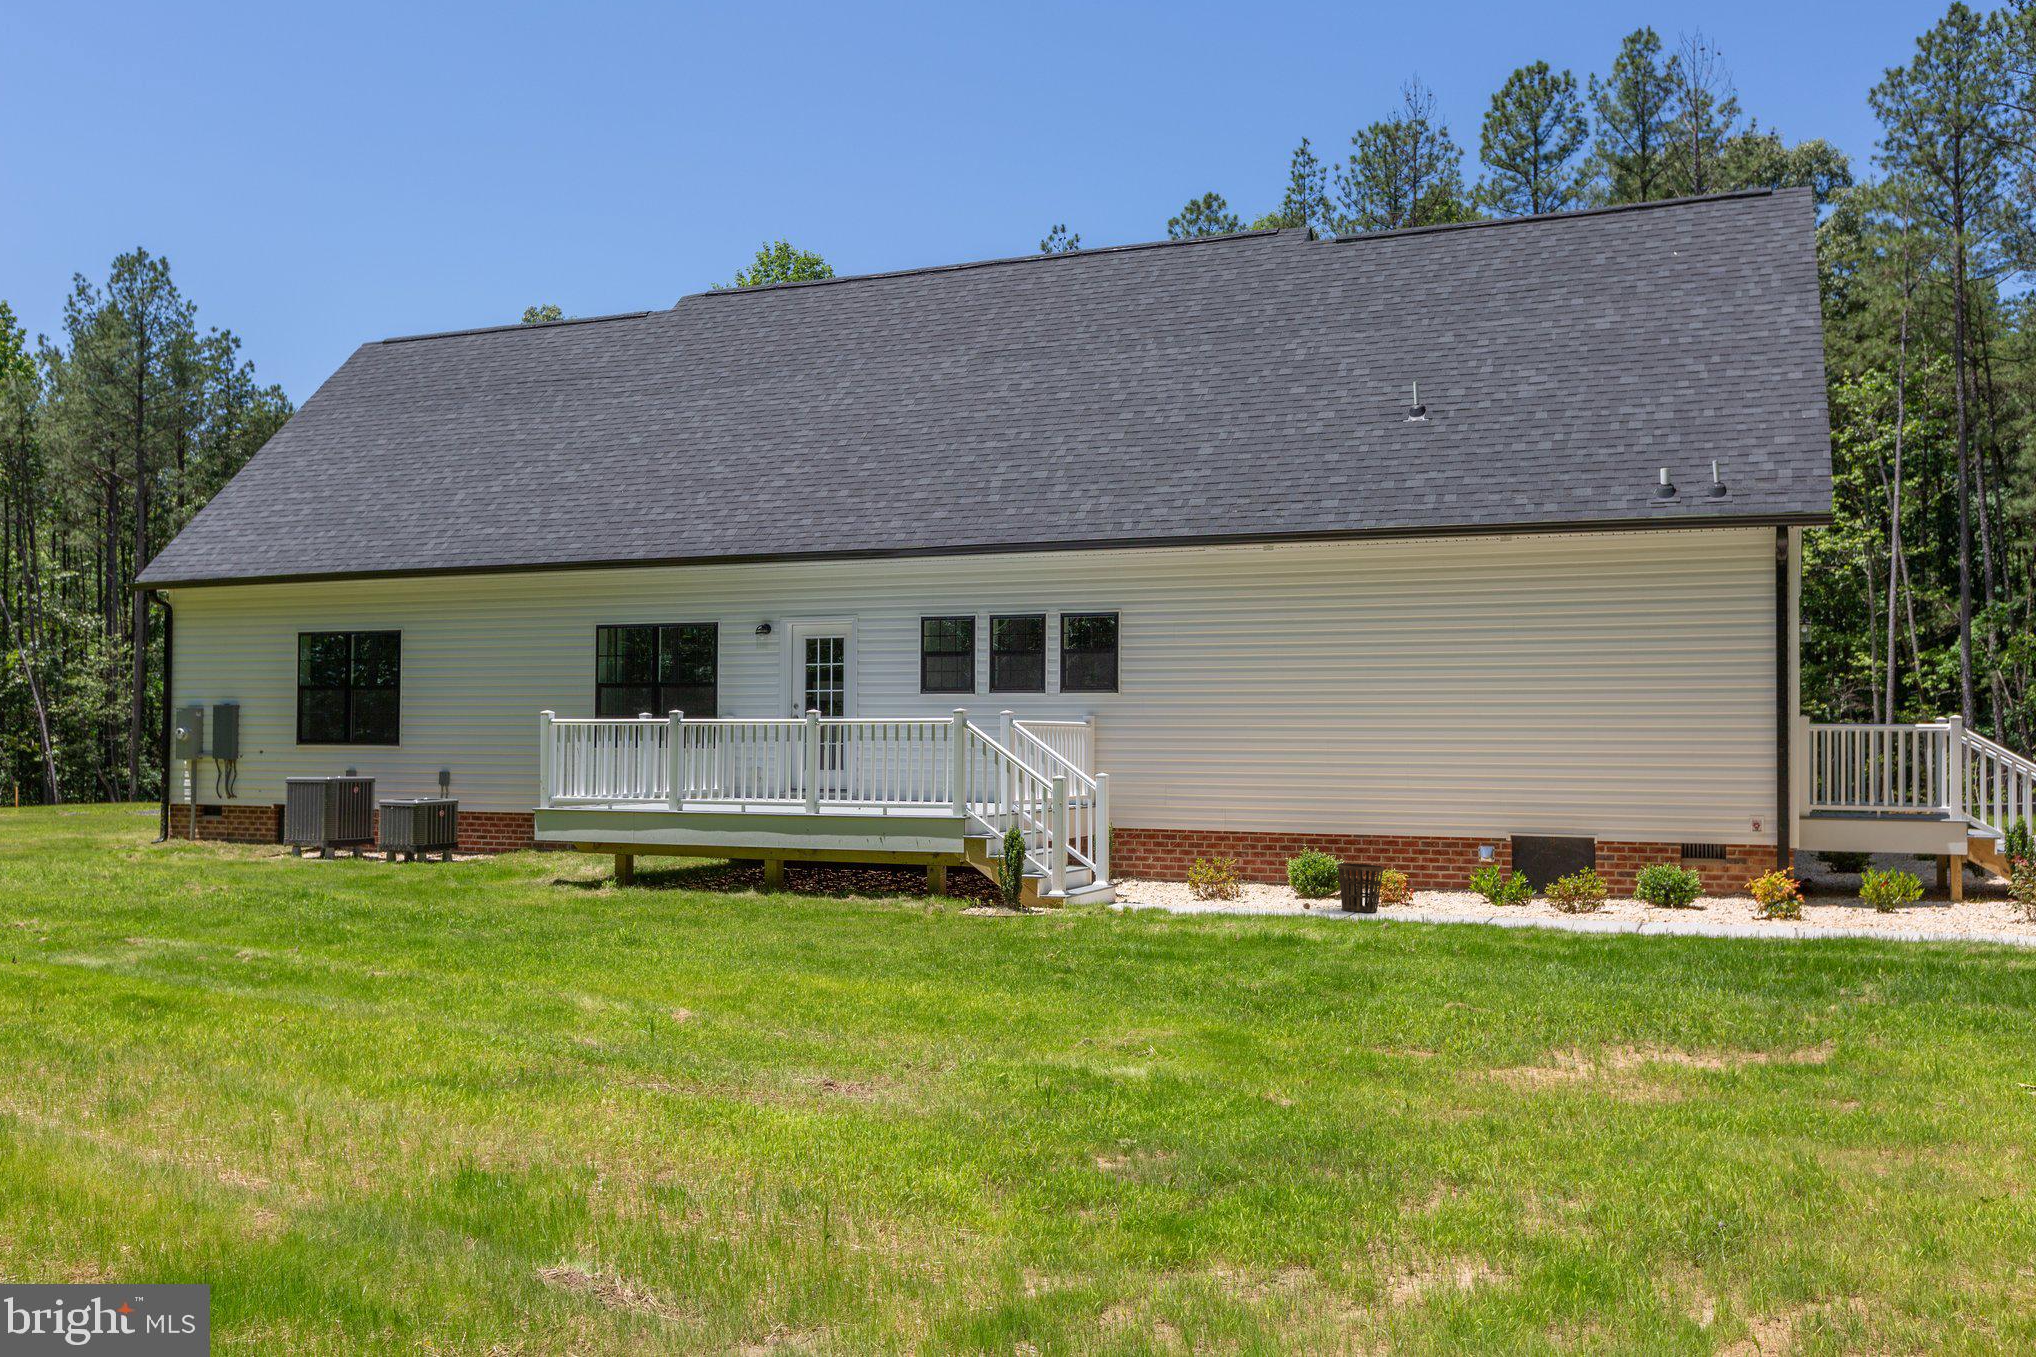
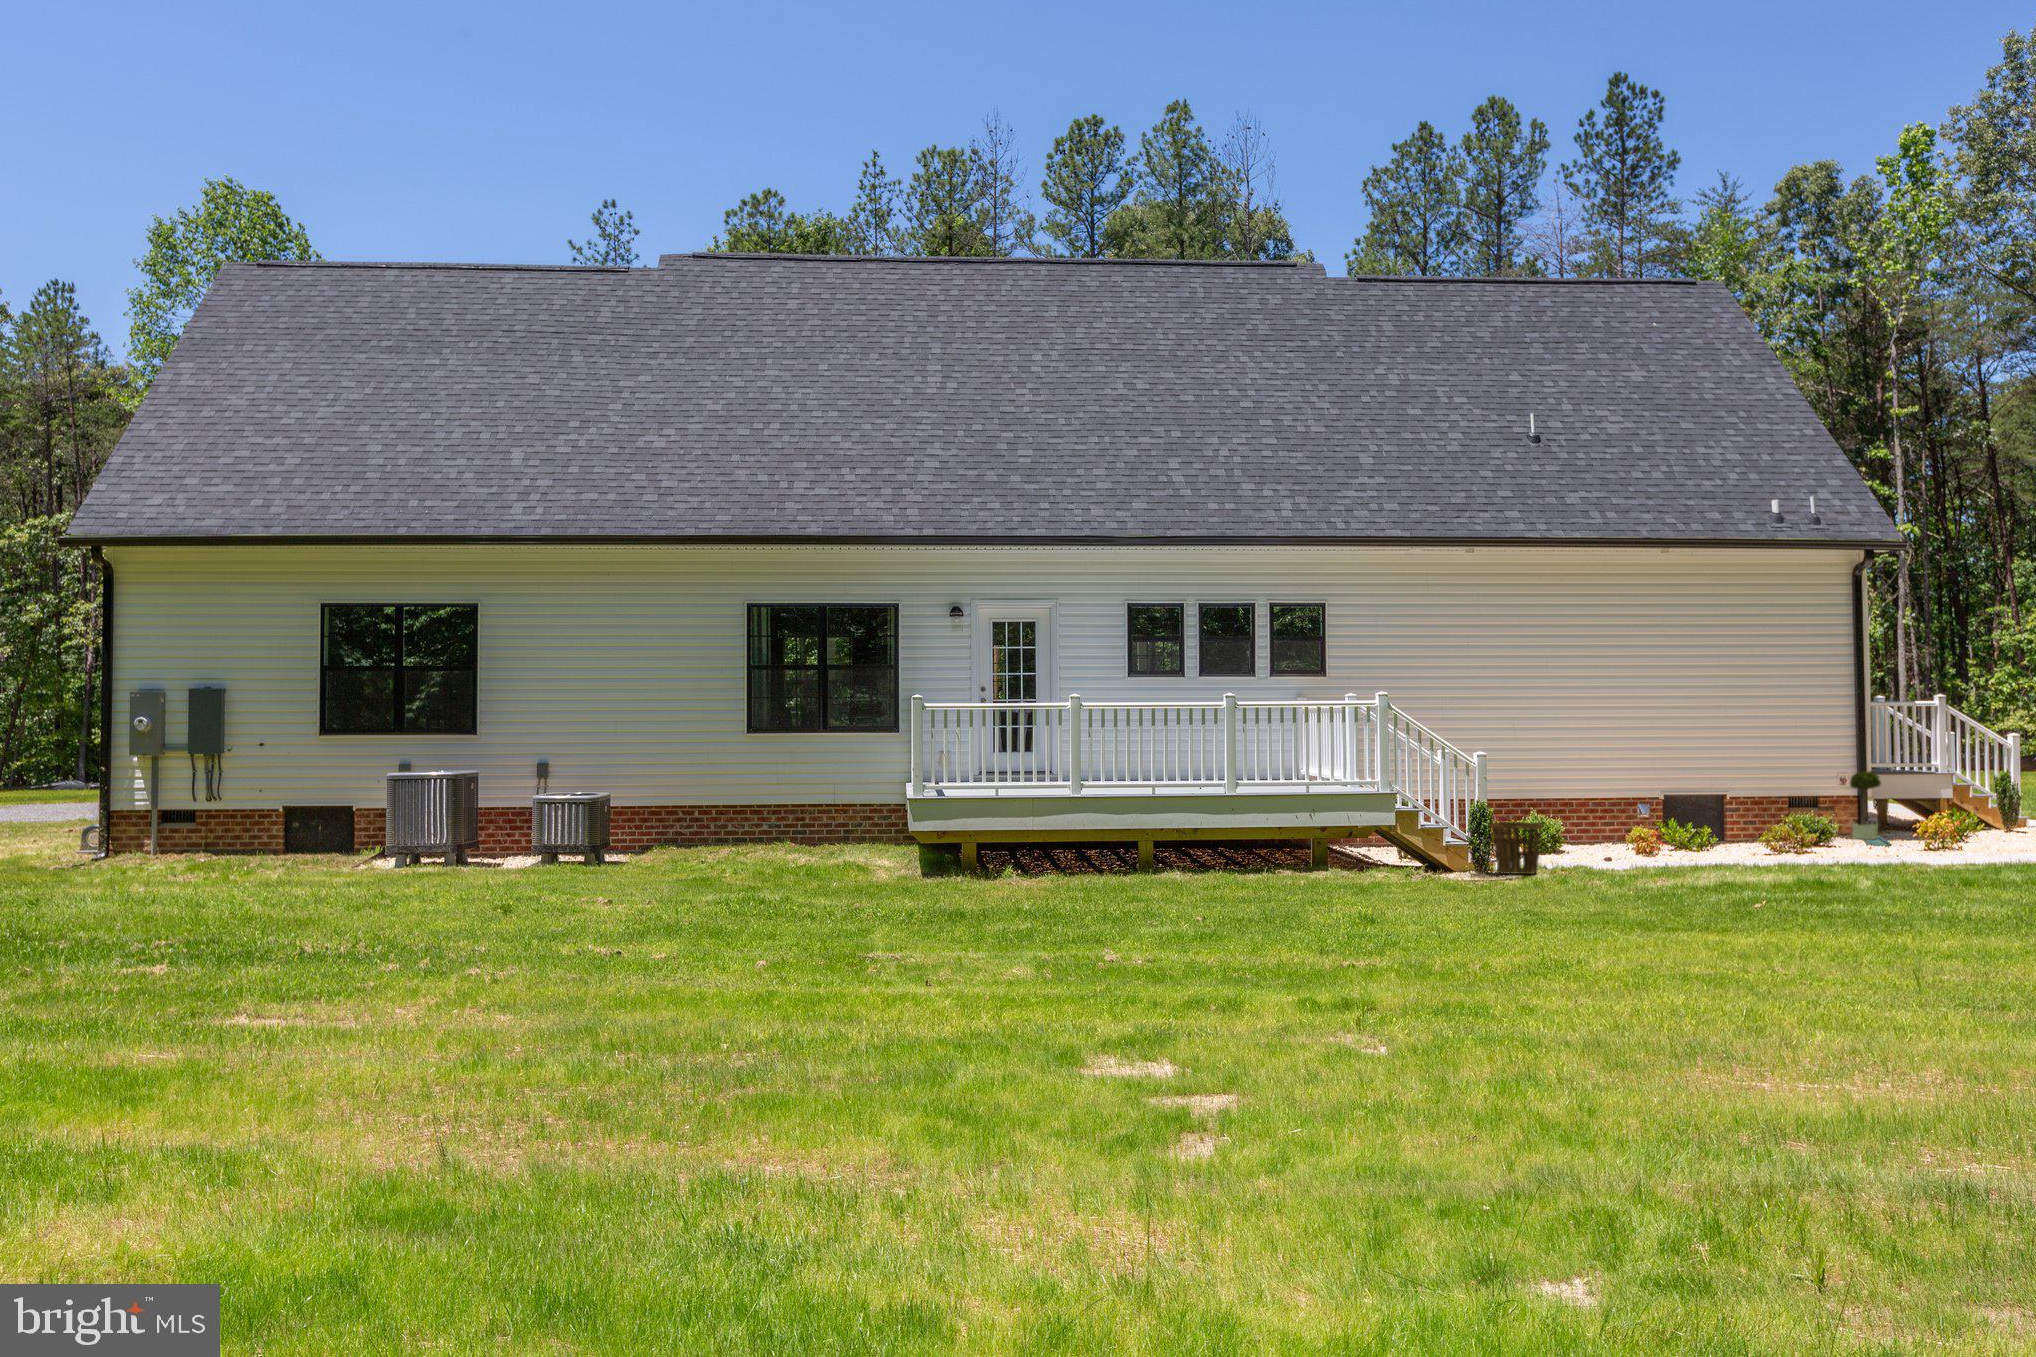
potted tree: none [1650,828,1678,891] -> present [1850,771,1881,840]

